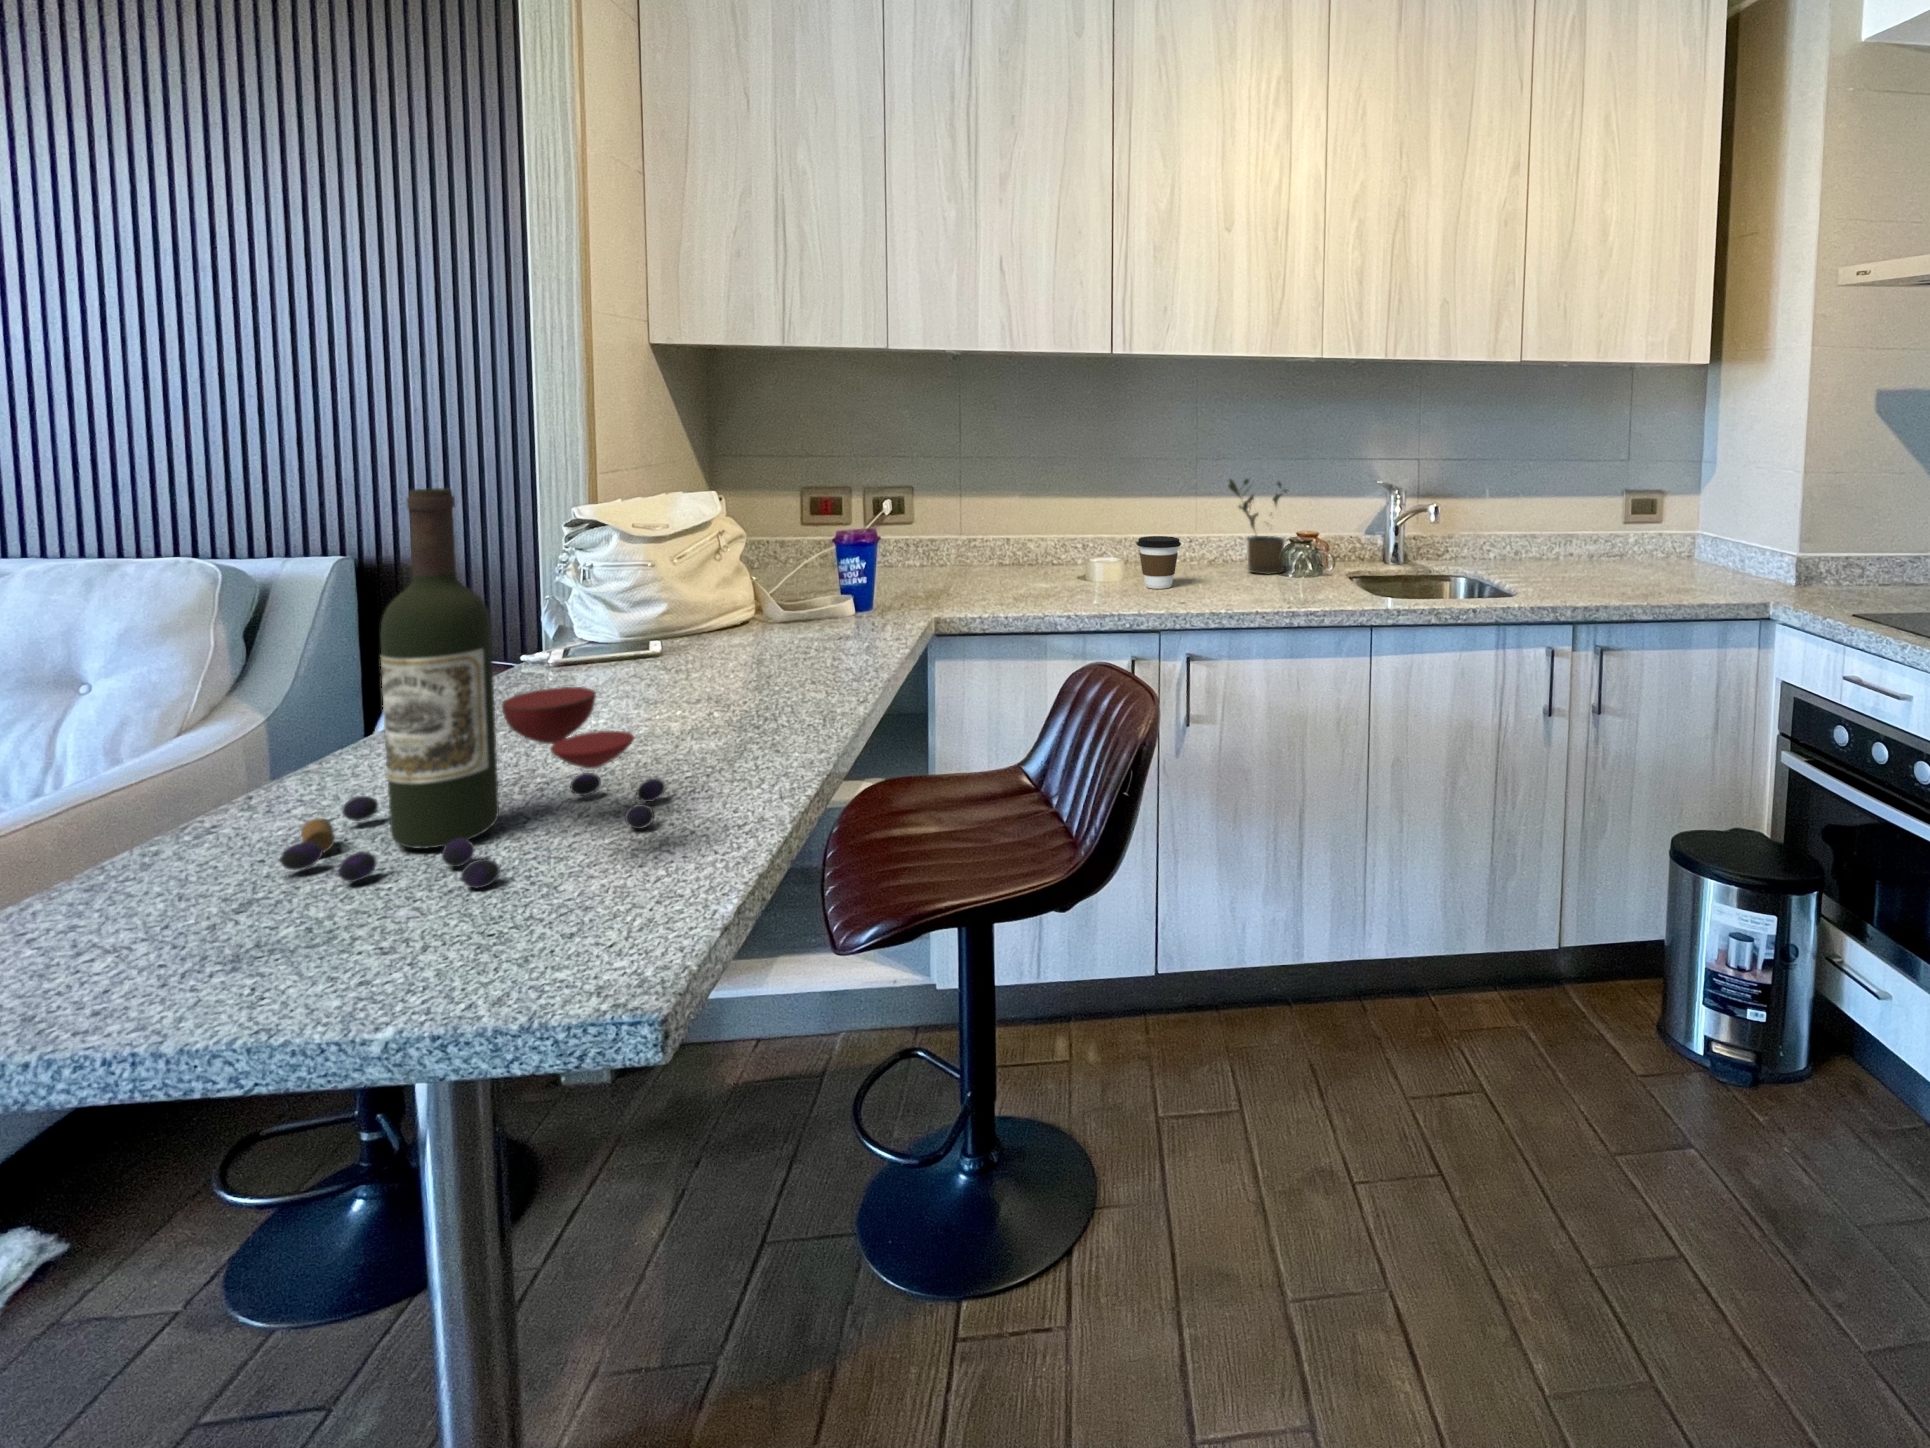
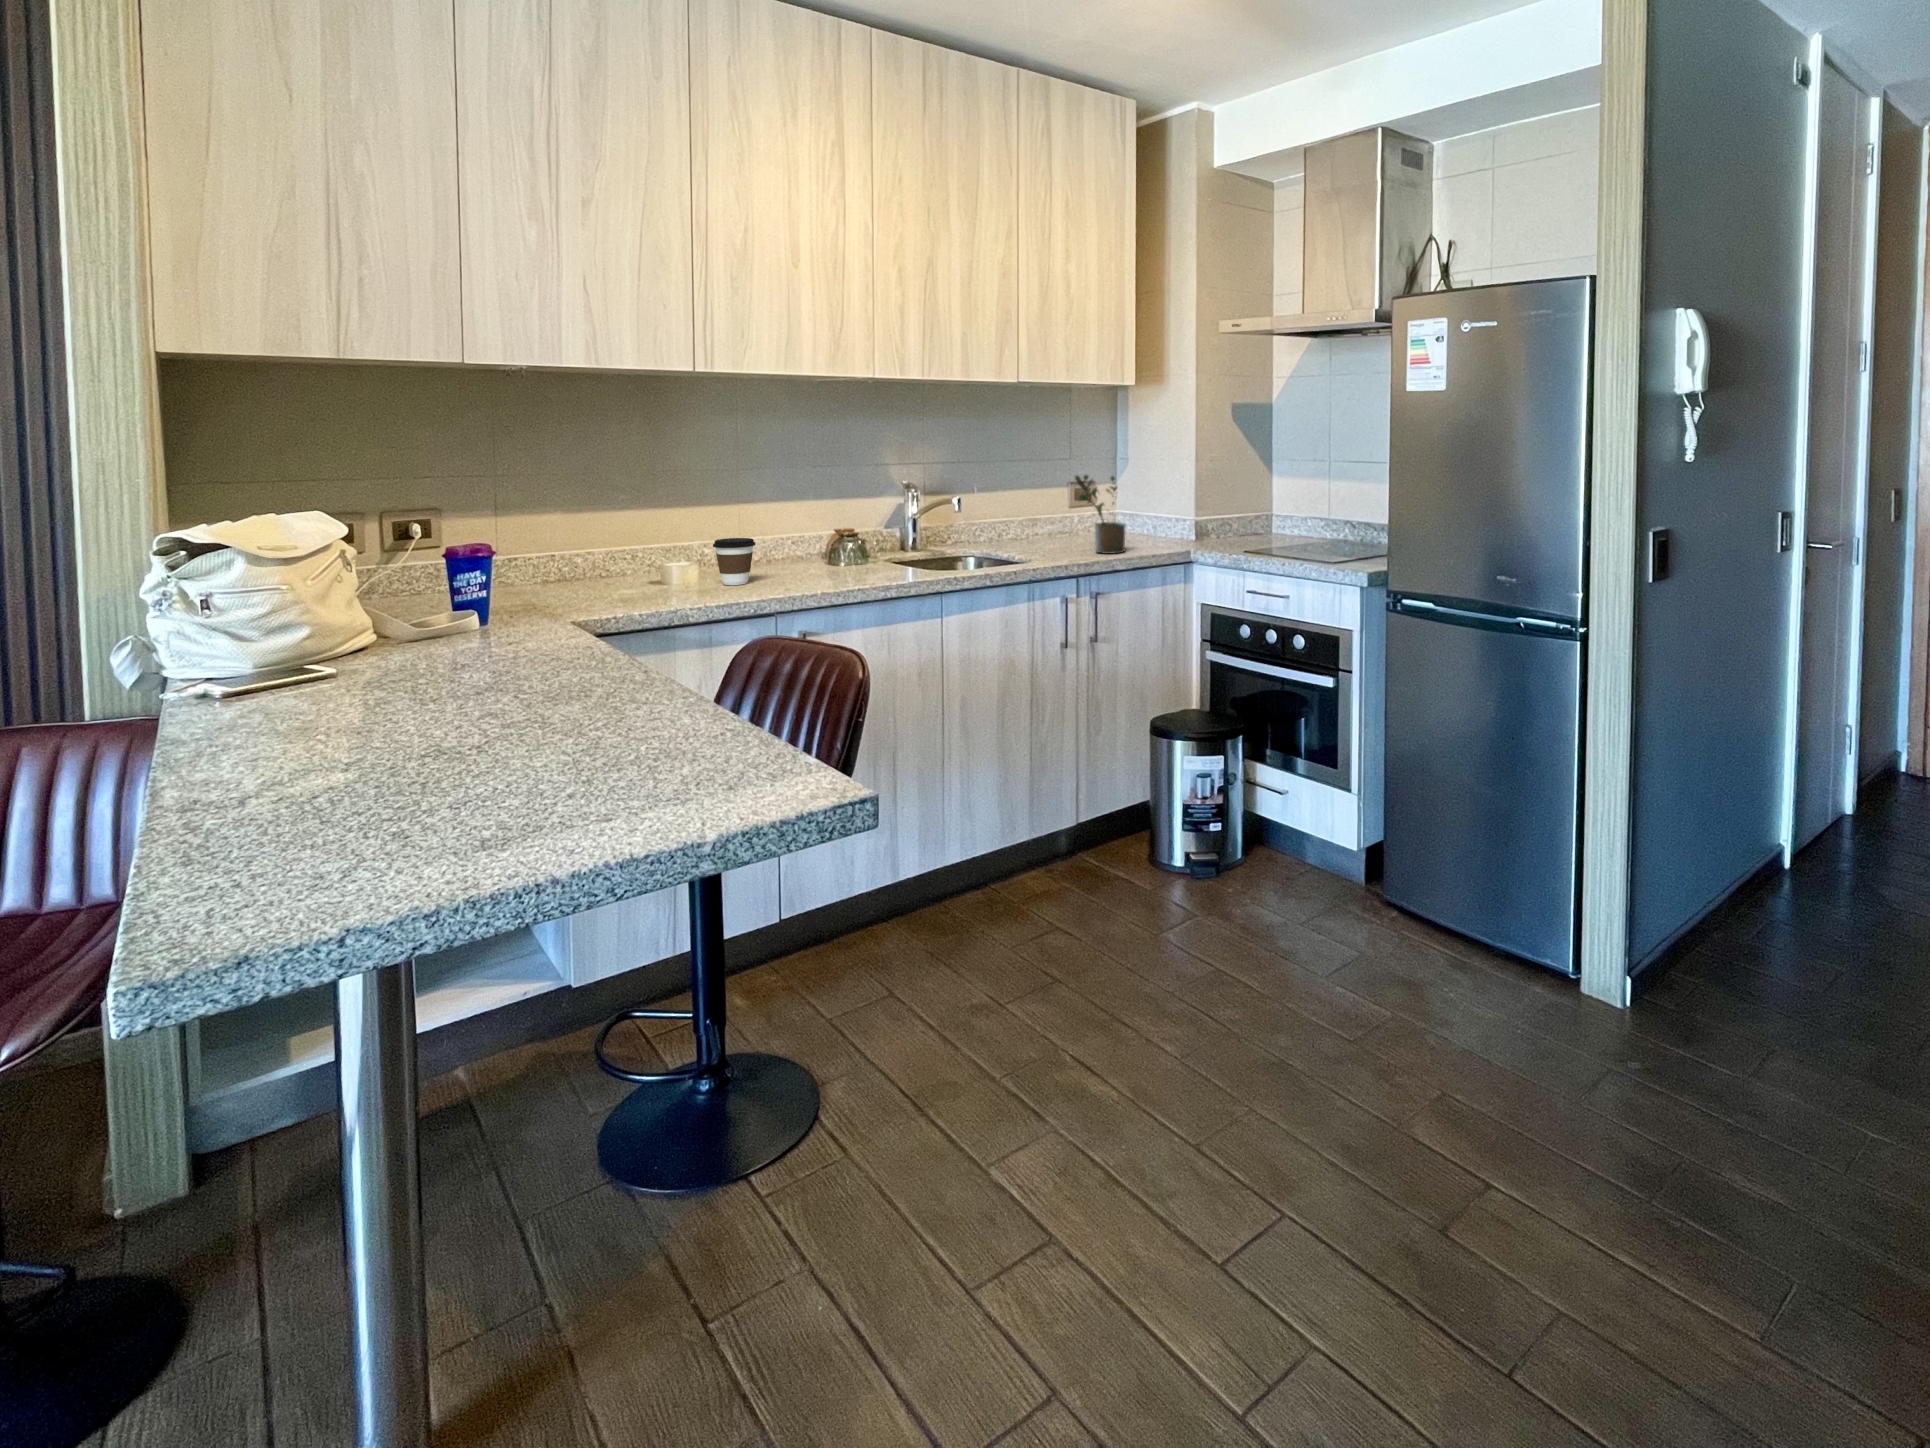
potted plant: present [1228,479,1287,575] -> present [1075,475,1125,554]
wine bottle: present [280,488,665,888] -> none [336,489,686,820]

